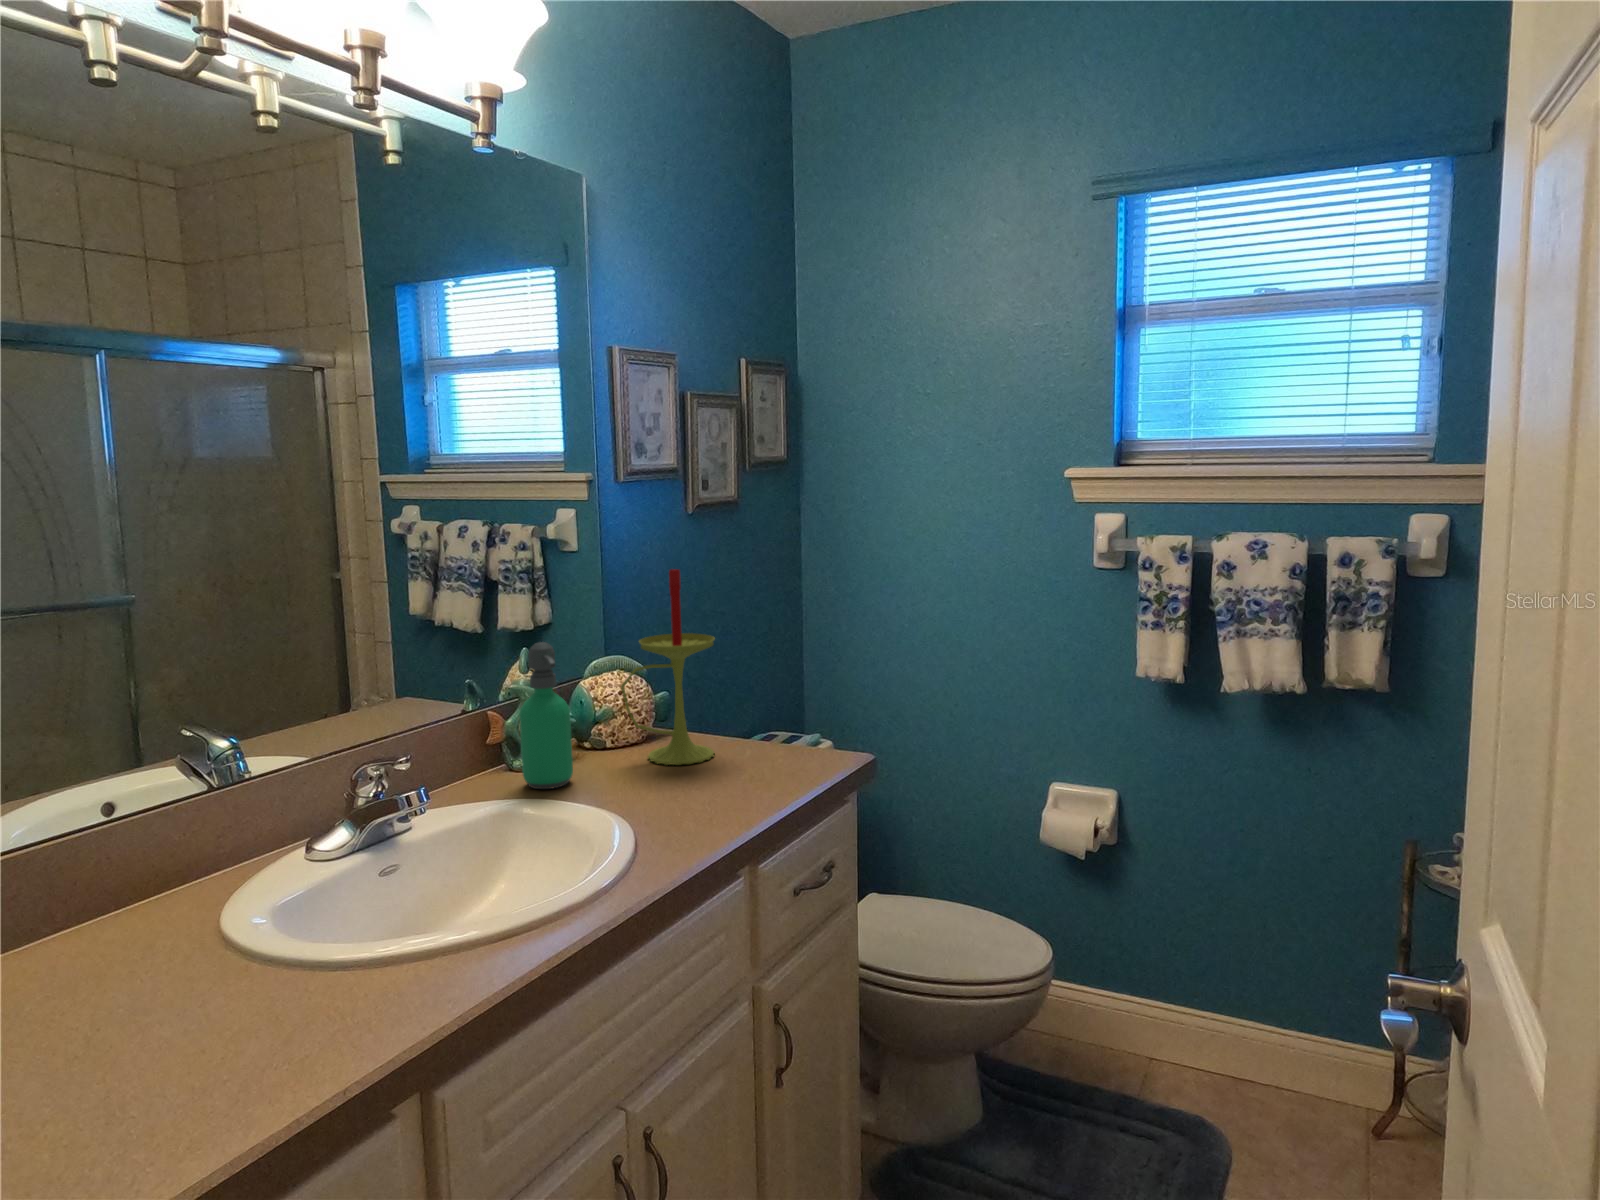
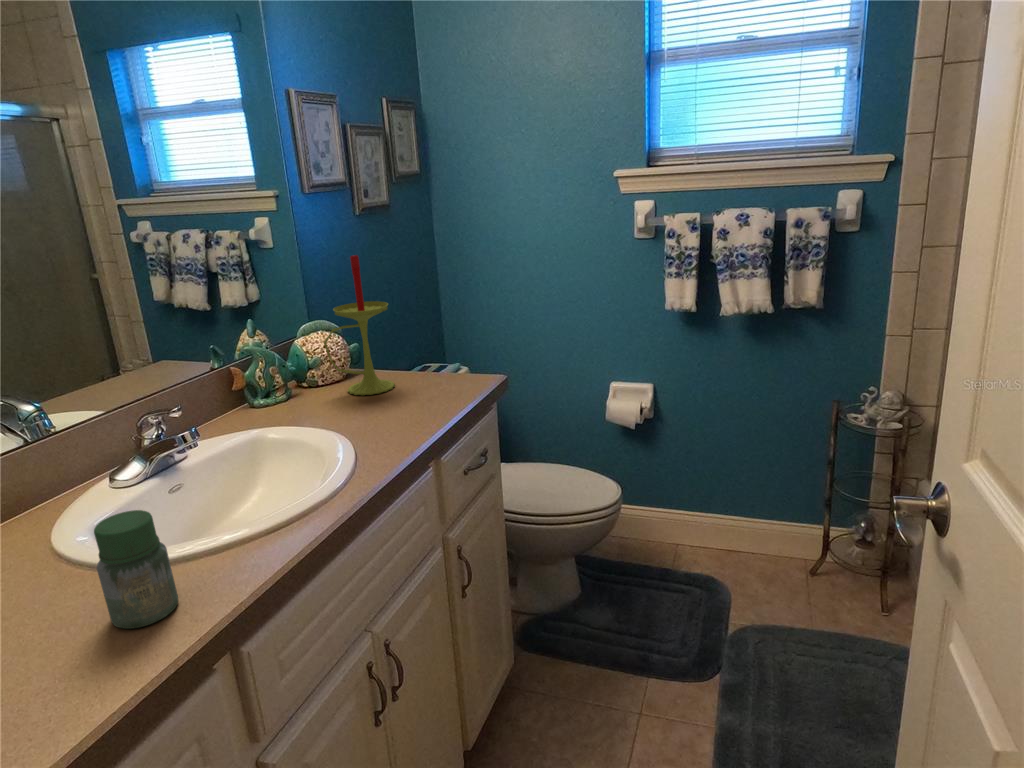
soap dispenser: present [519,642,573,789] -> none [252,315,297,420]
jar: none [258,888,356,1051] -> present [94,510,178,629]

